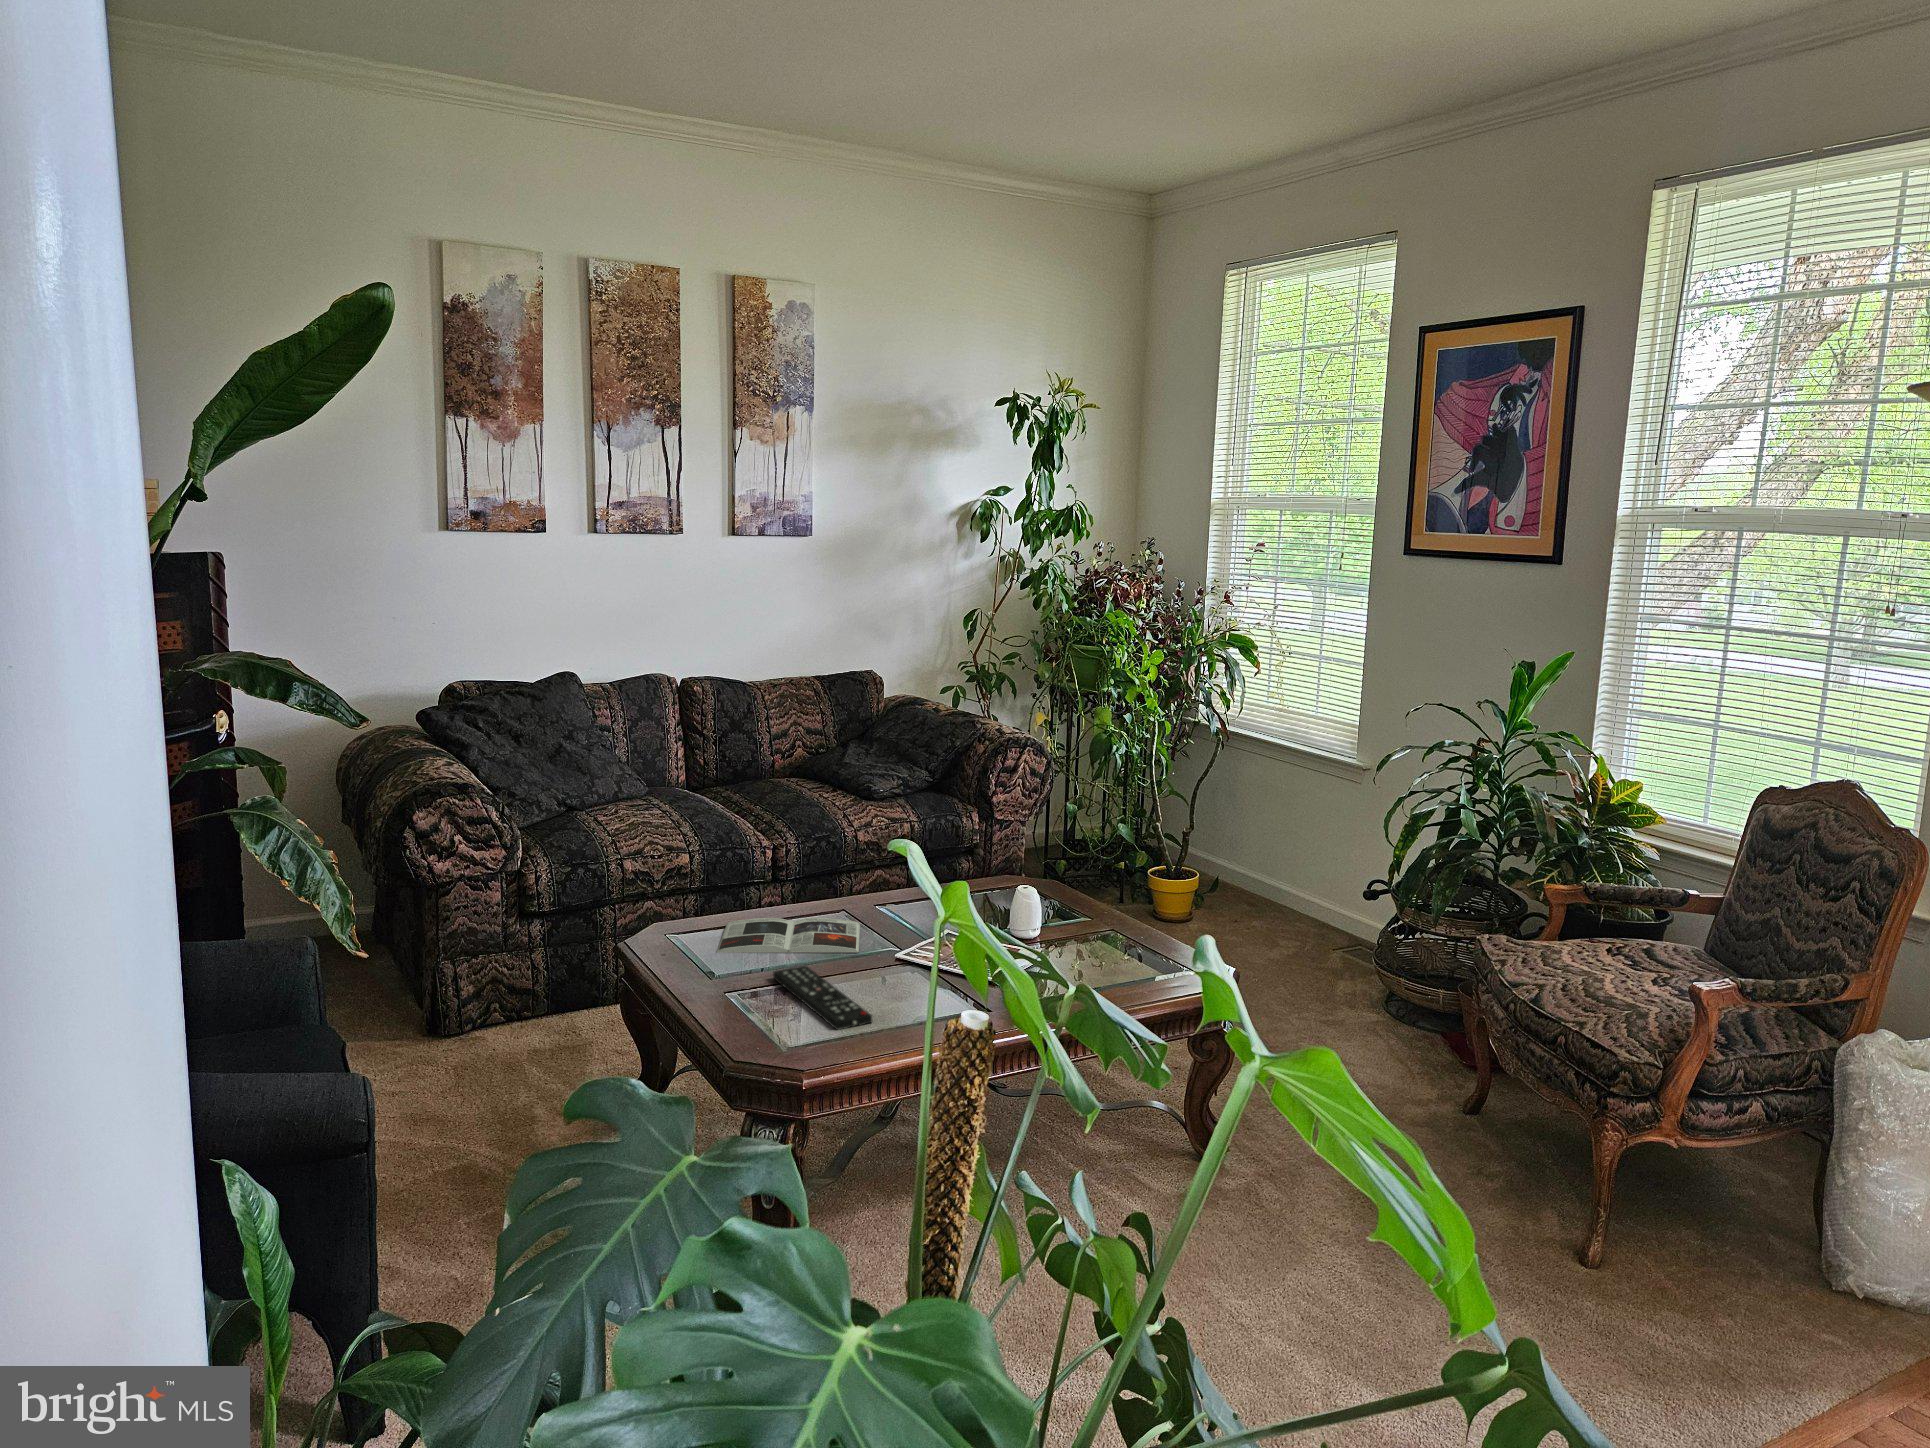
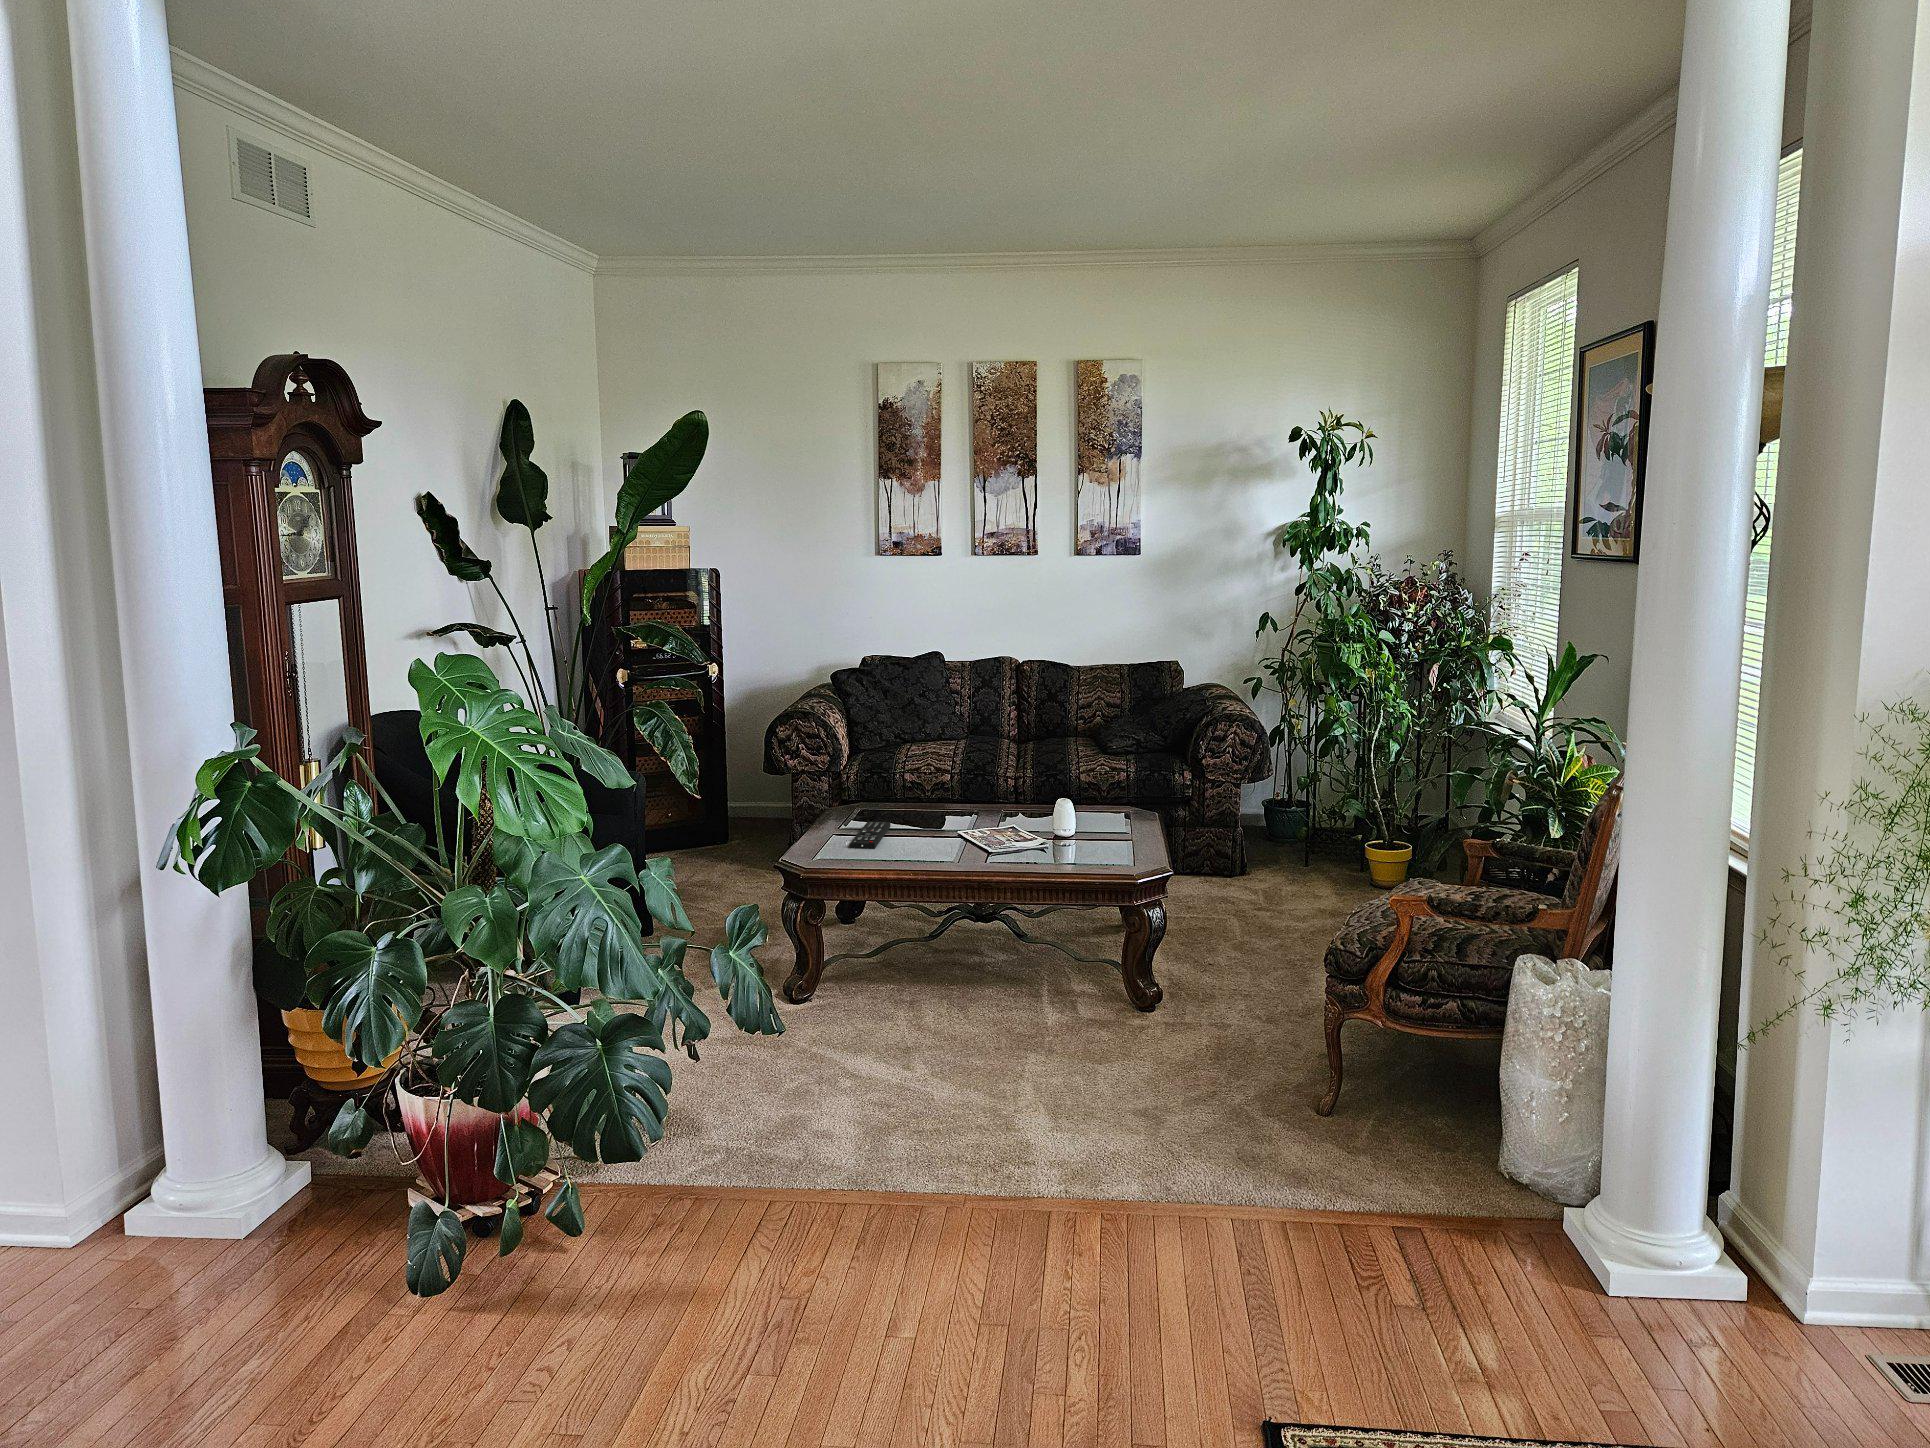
magazine: present [717,918,860,953] -> none [866,802,975,824]

